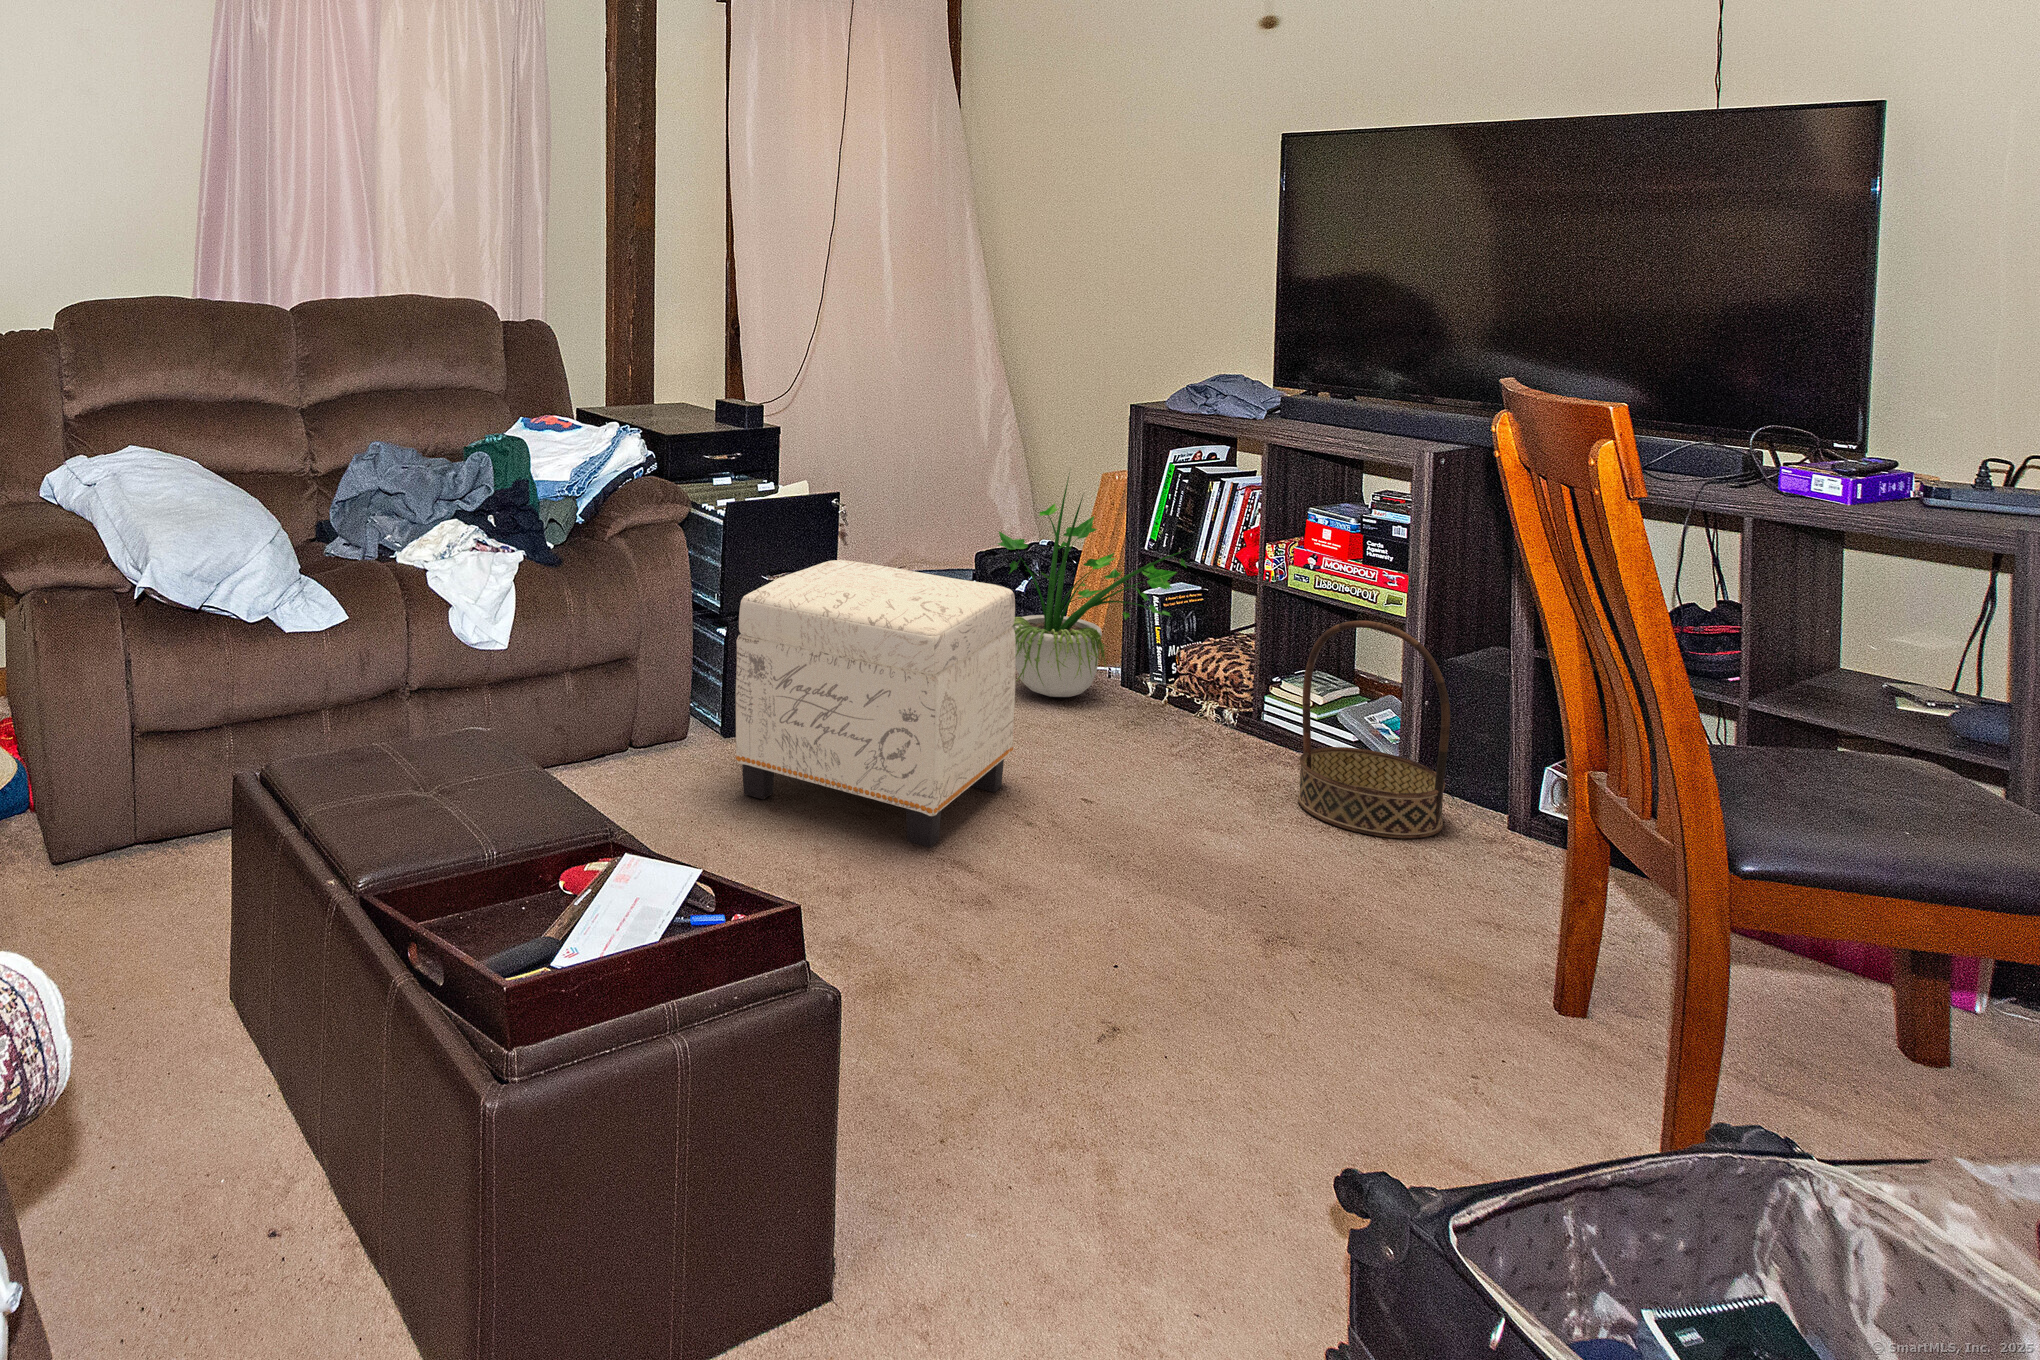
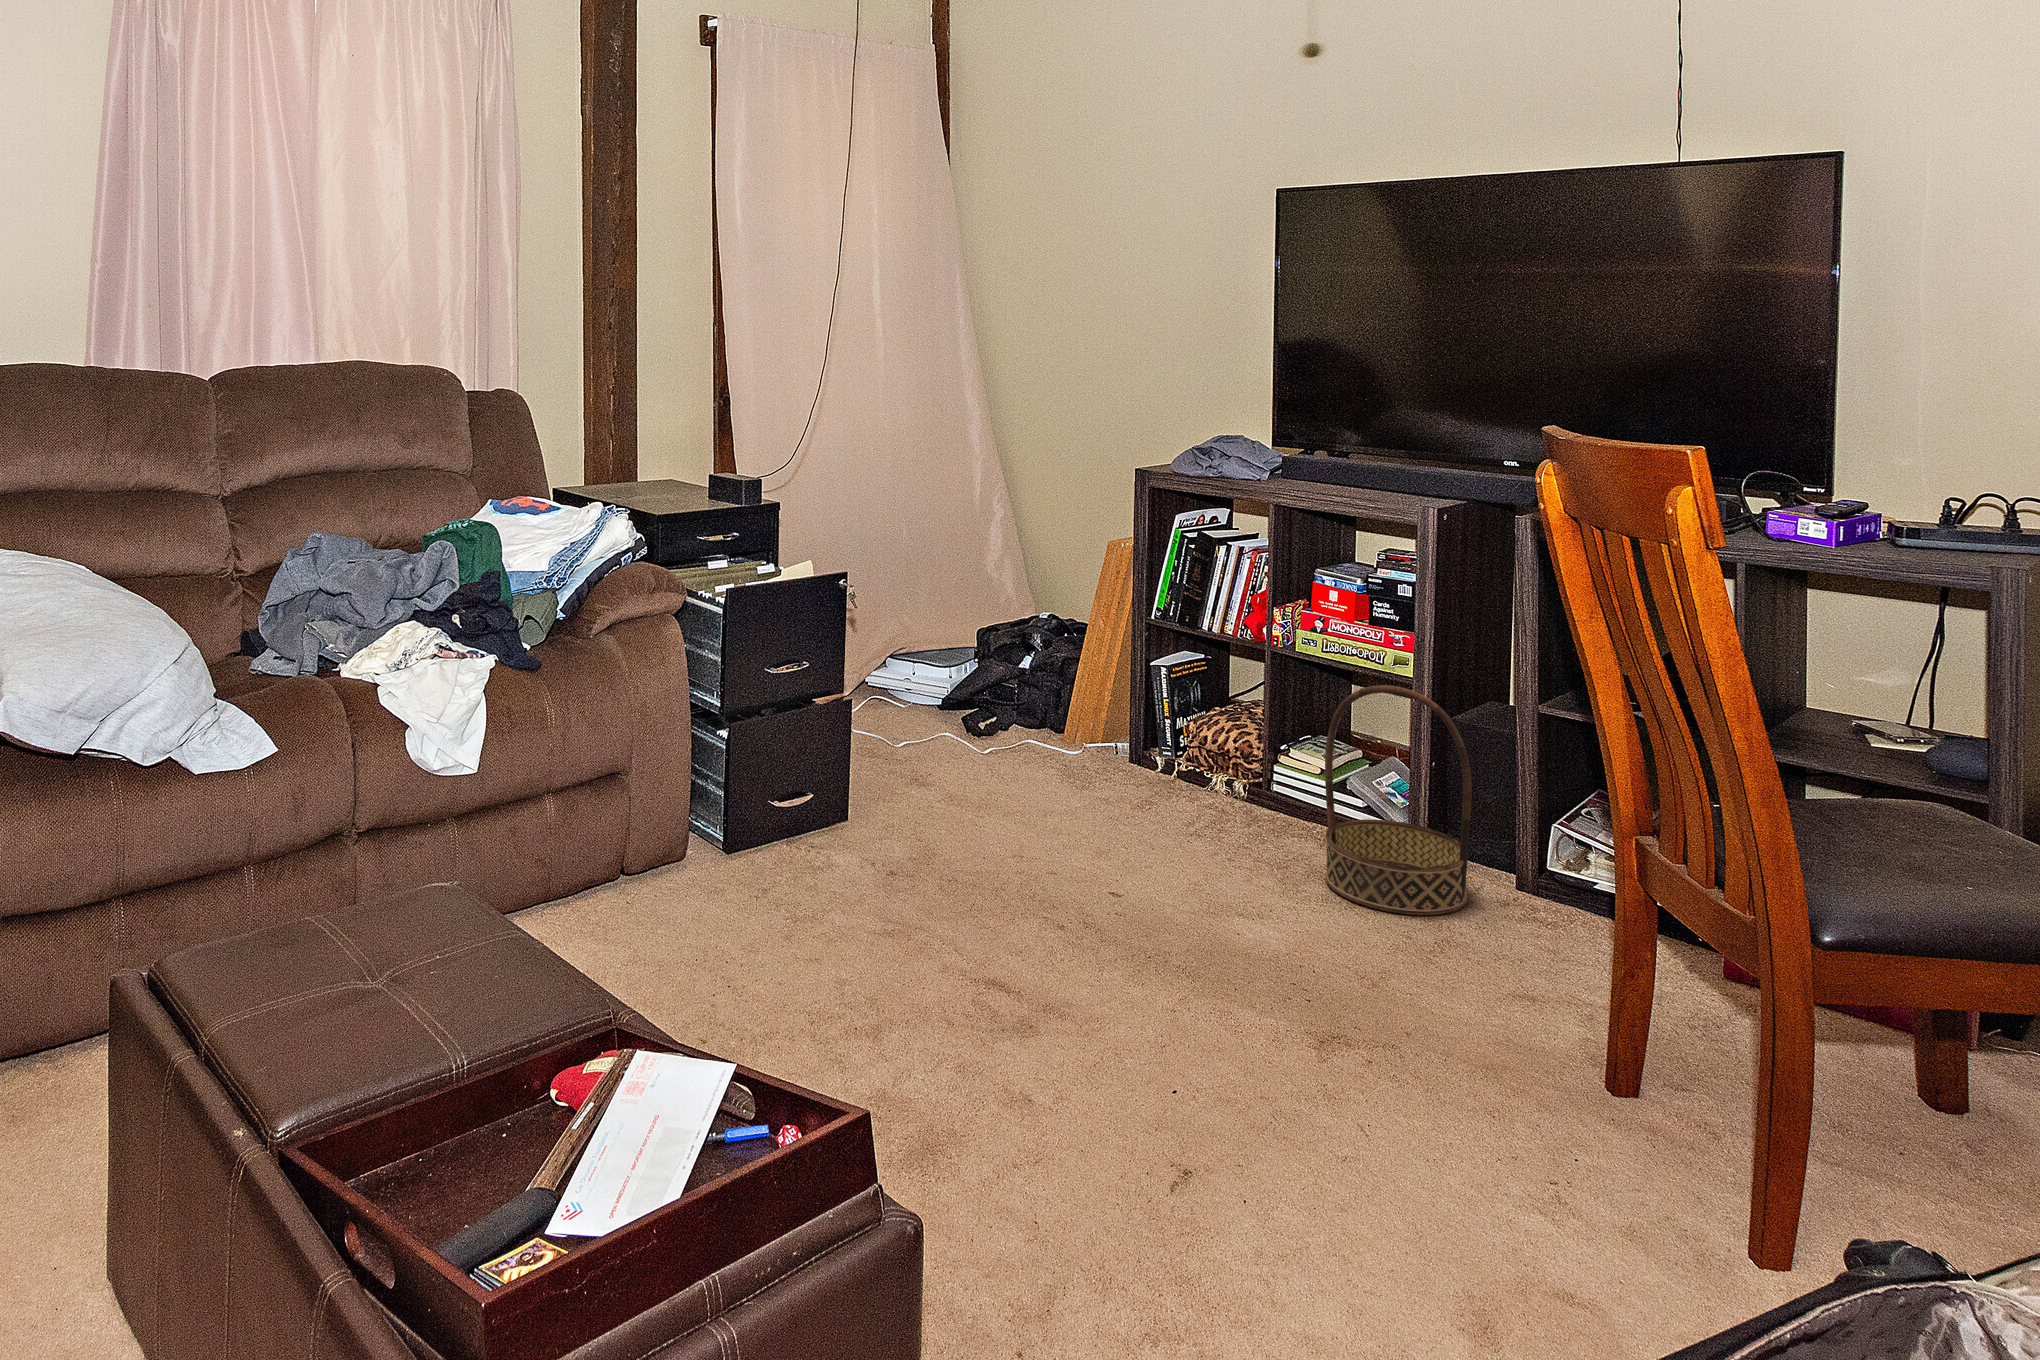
potted plant: present [998,473,1187,697] -> none [1004,530,1209,782]
ottoman: present [735,560,1016,848] -> none [740,647,1039,972]

